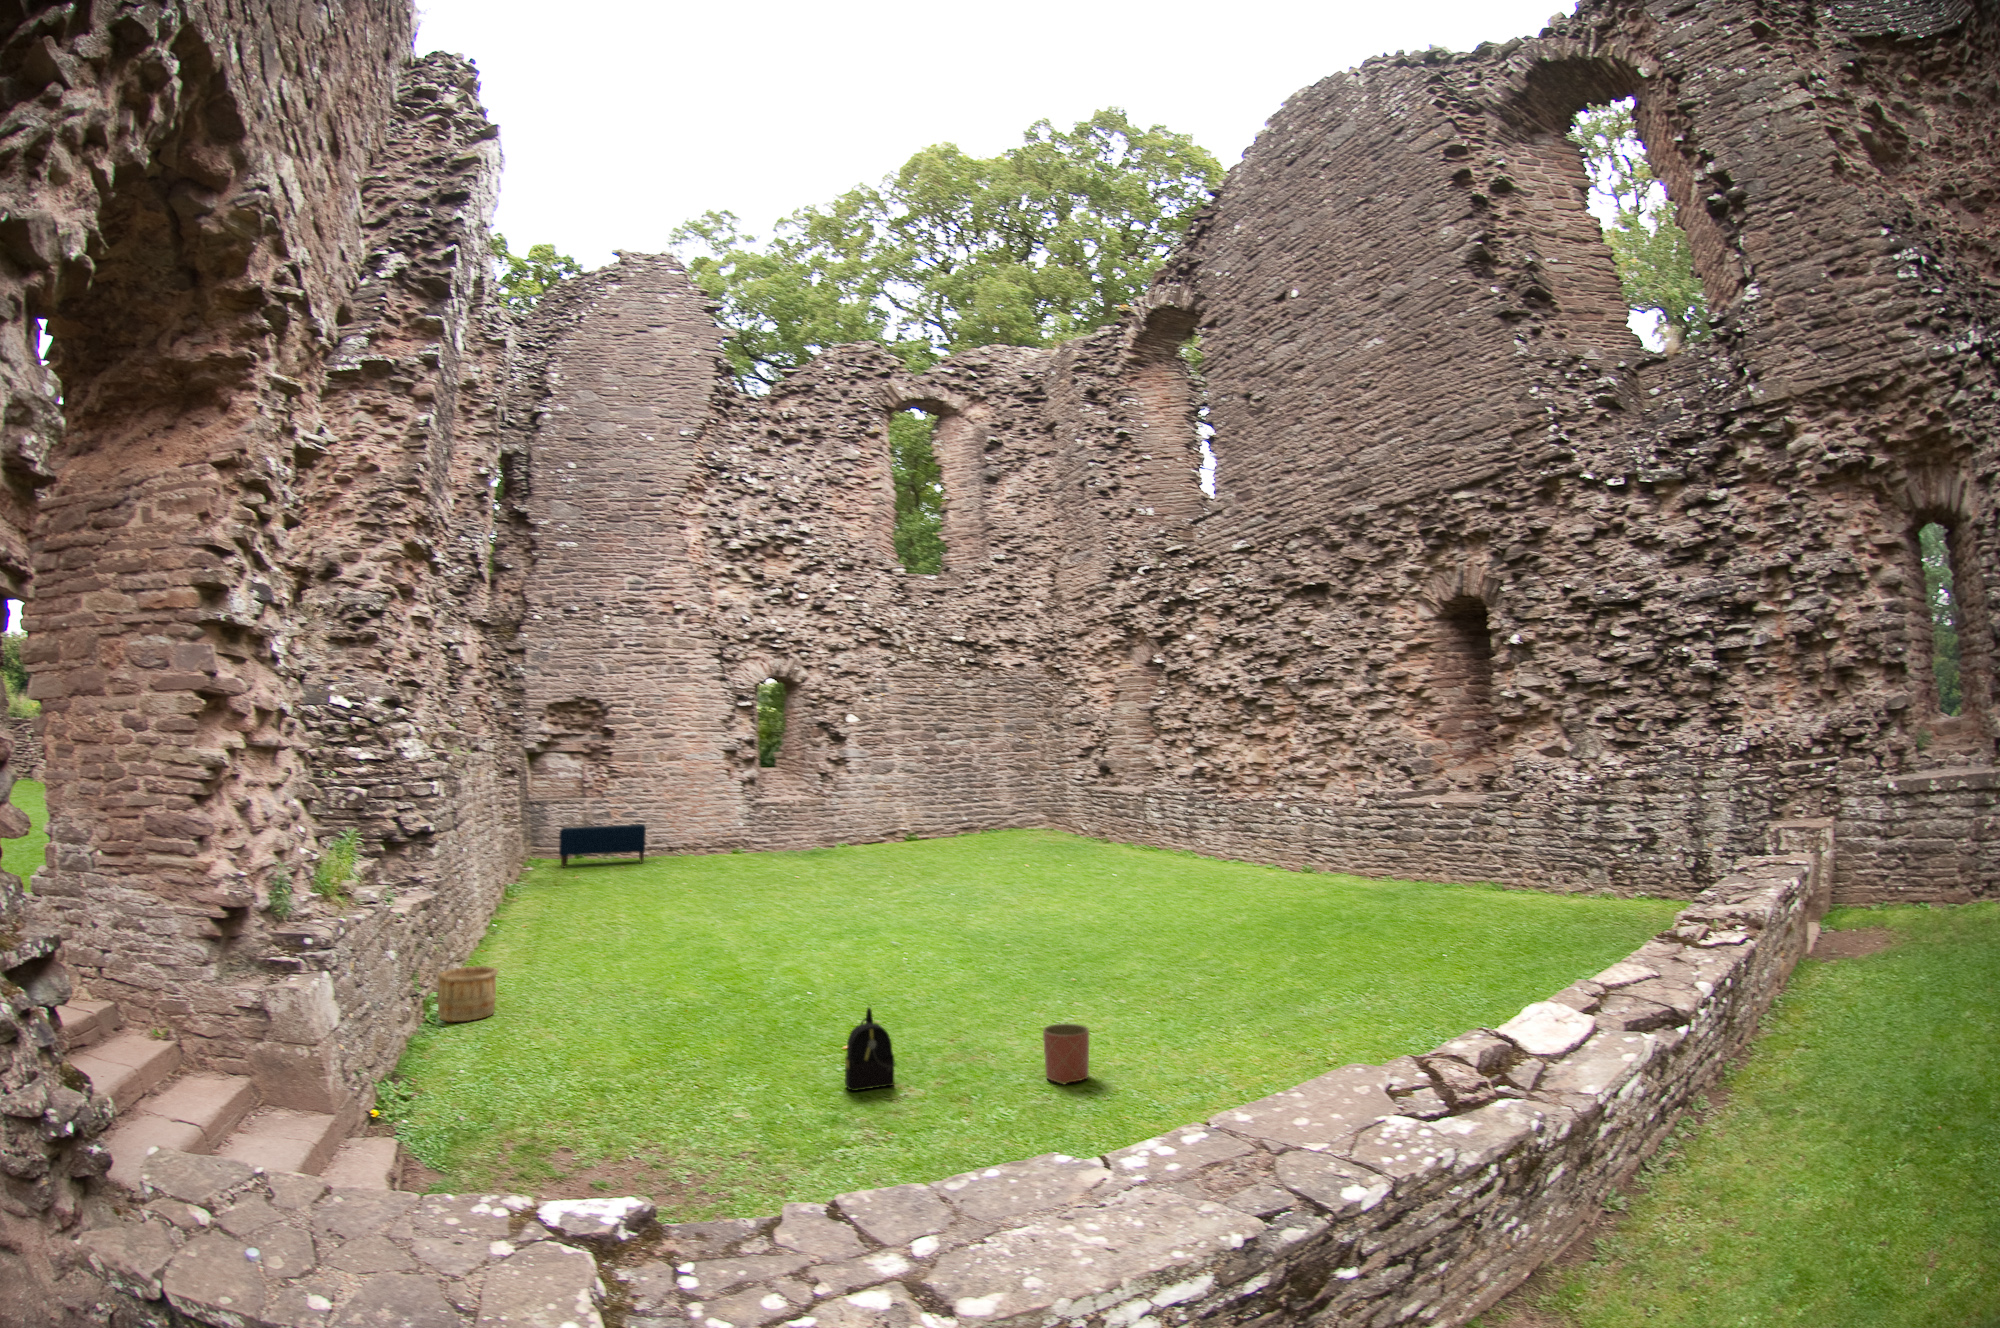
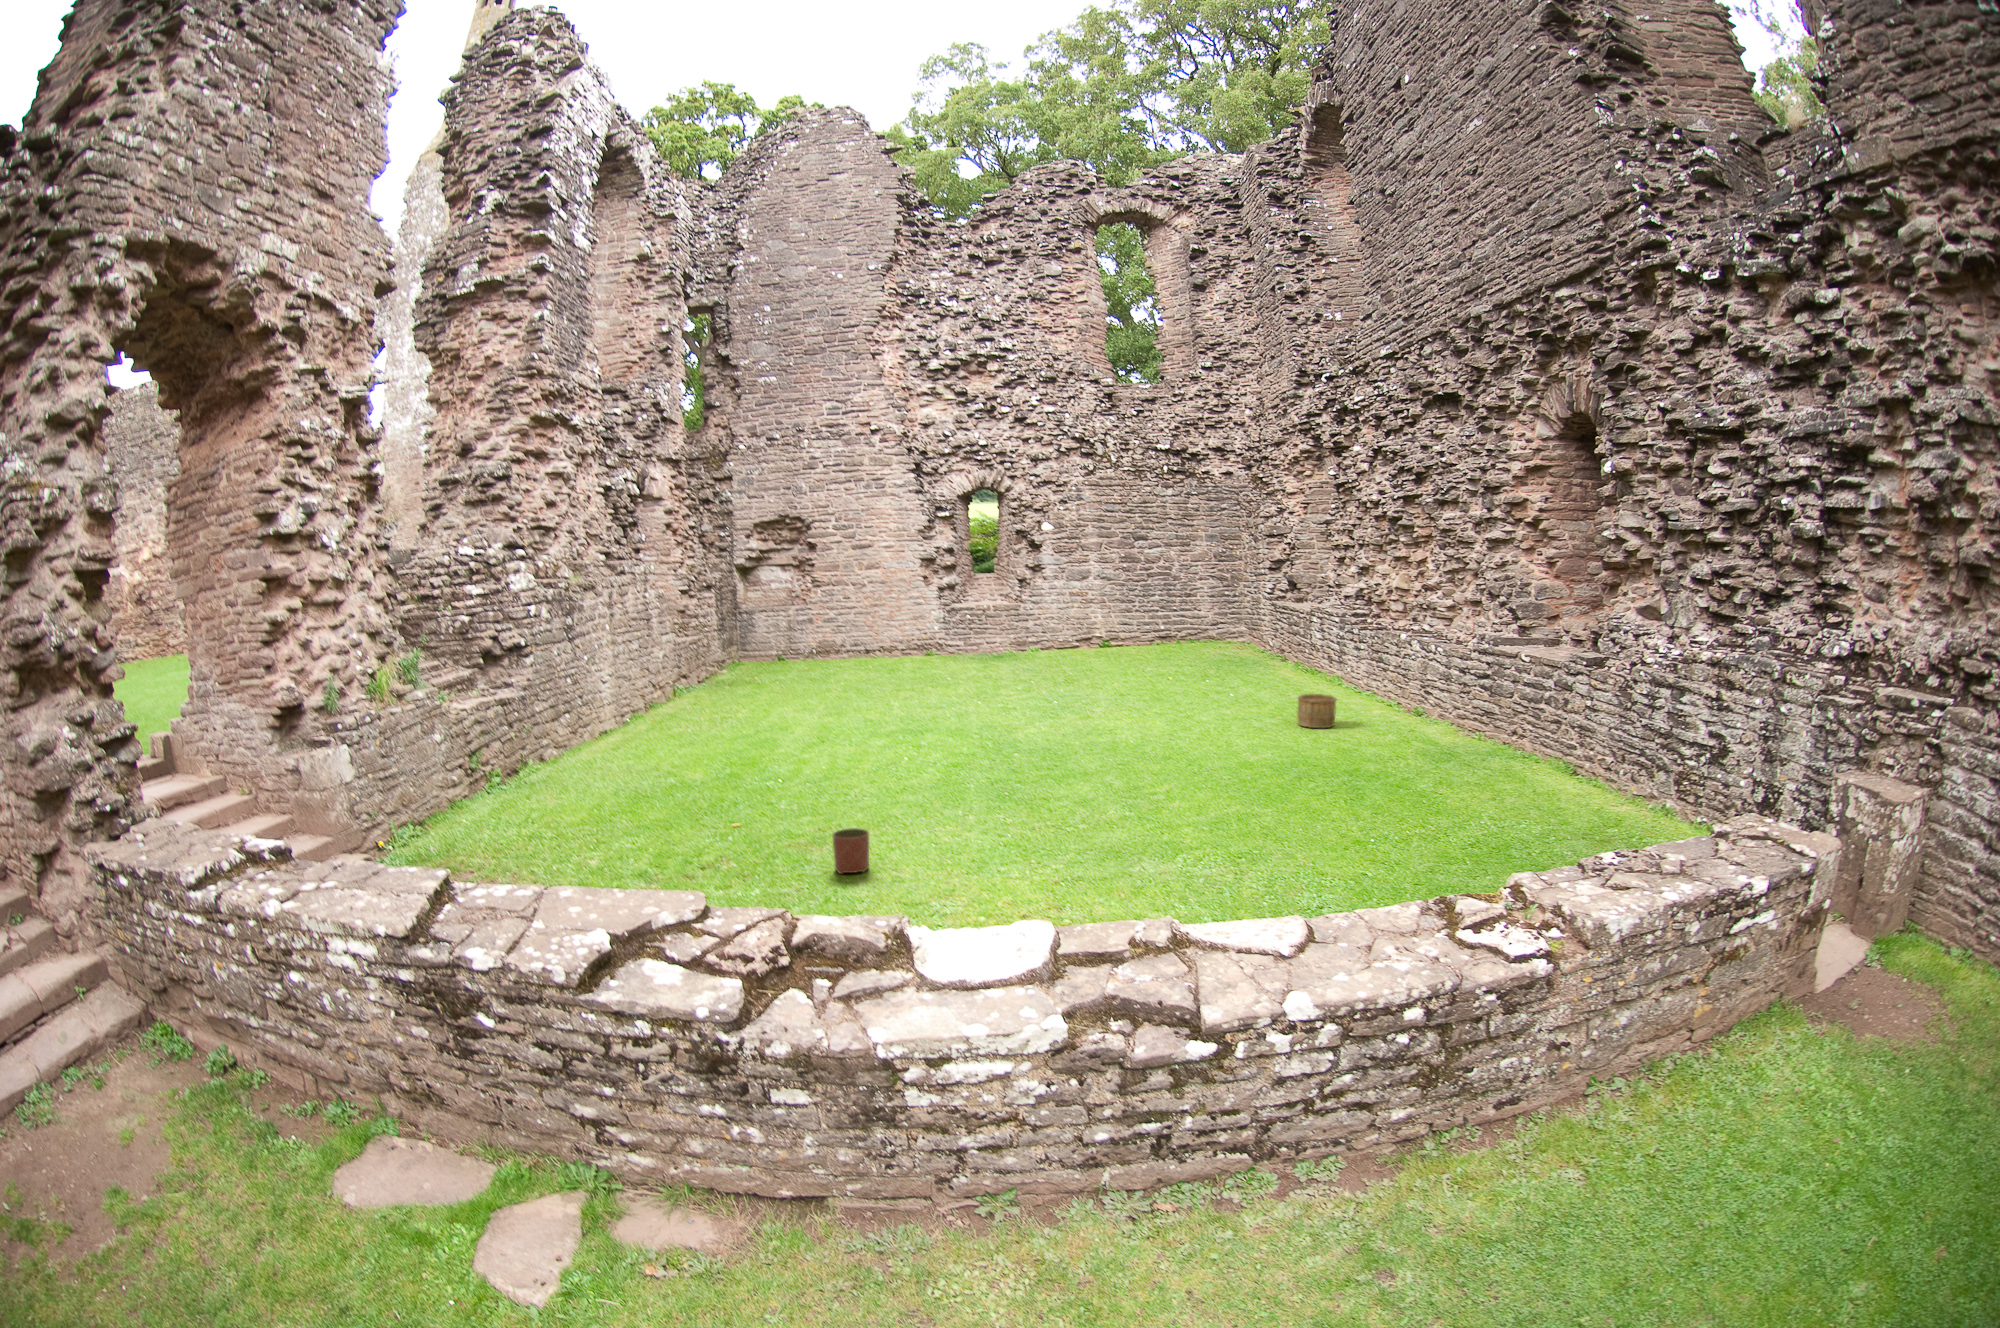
bench: present [559,824,646,868] -> none [790,622,863,657]
wooden bucket: present [437,966,498,1022] -> present [1297,694,1337,728]
backpack: present [845,1007,895,1091] -> none [701,801,739,859]

